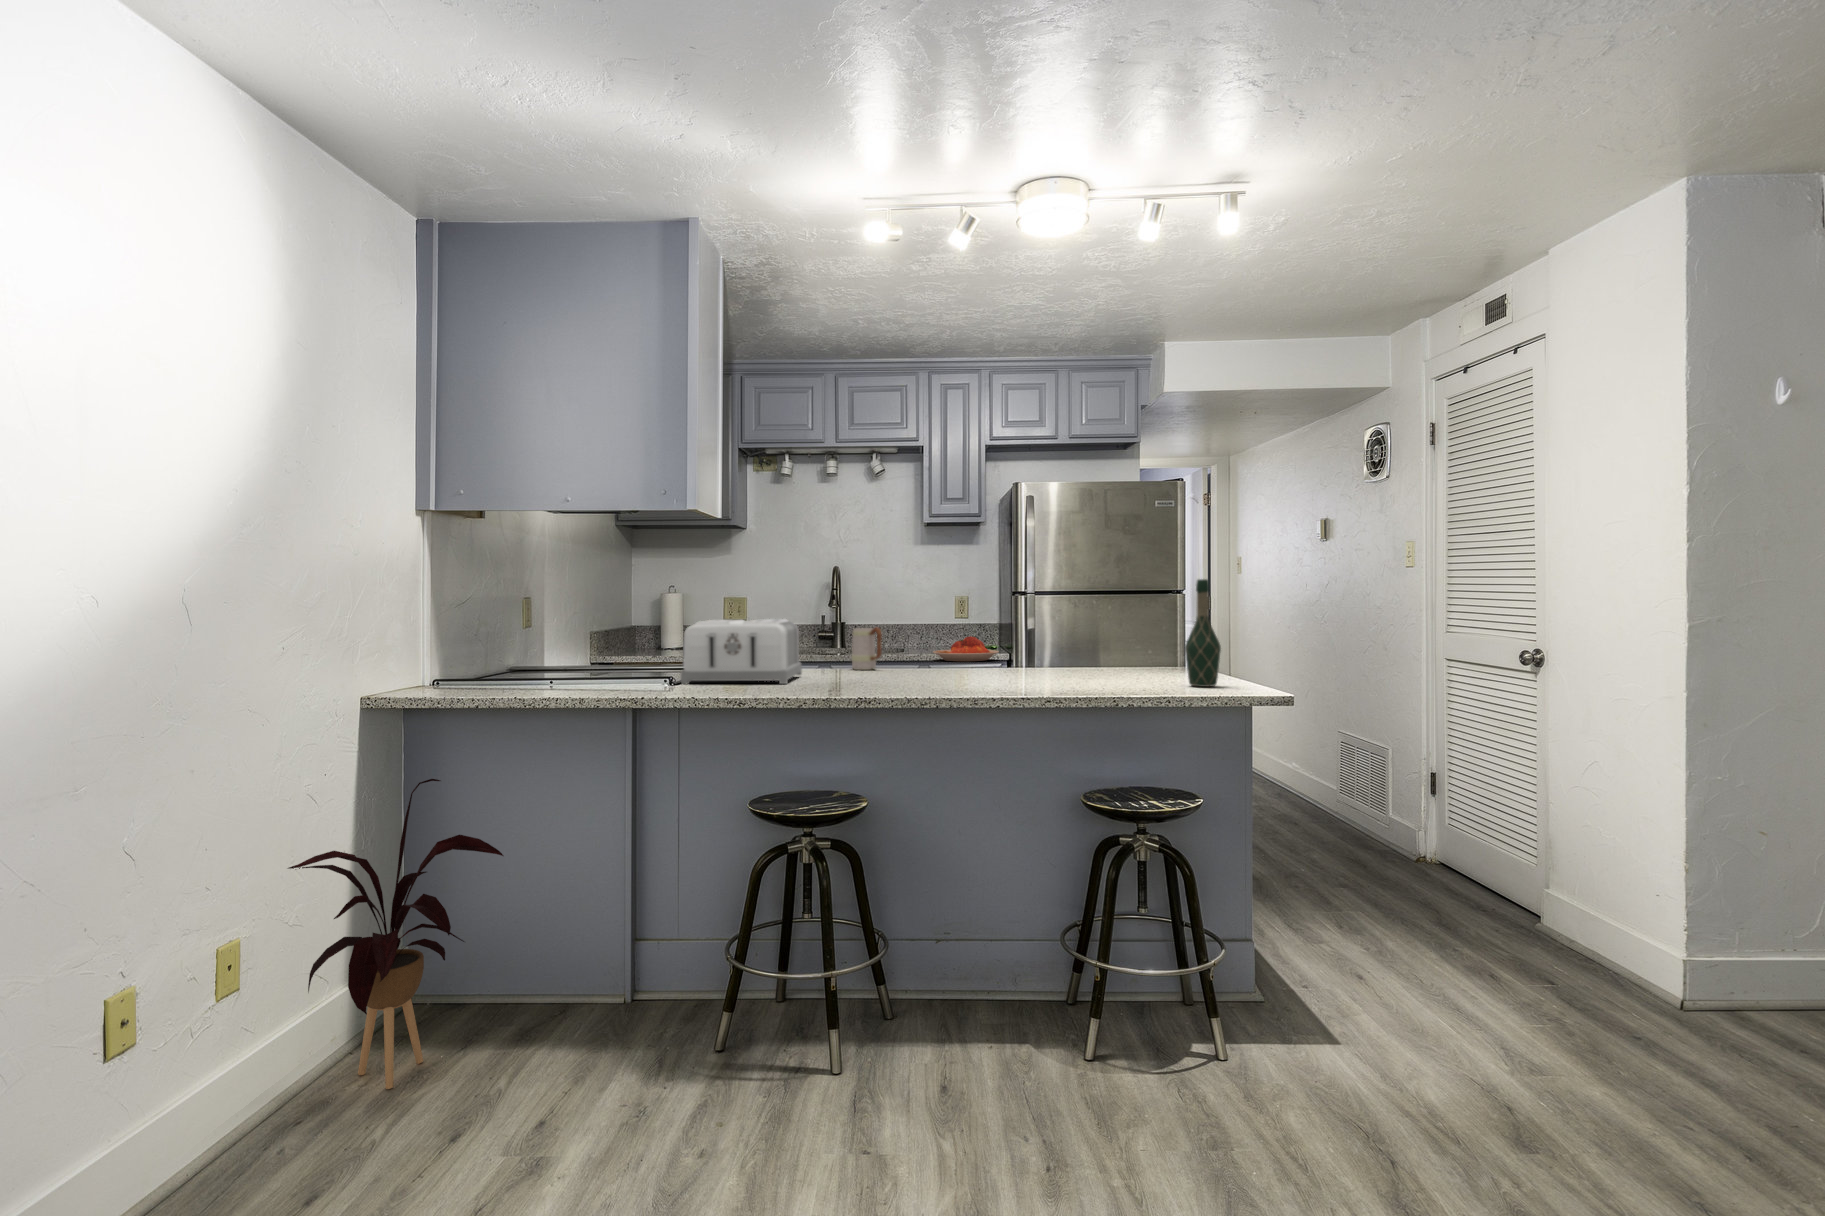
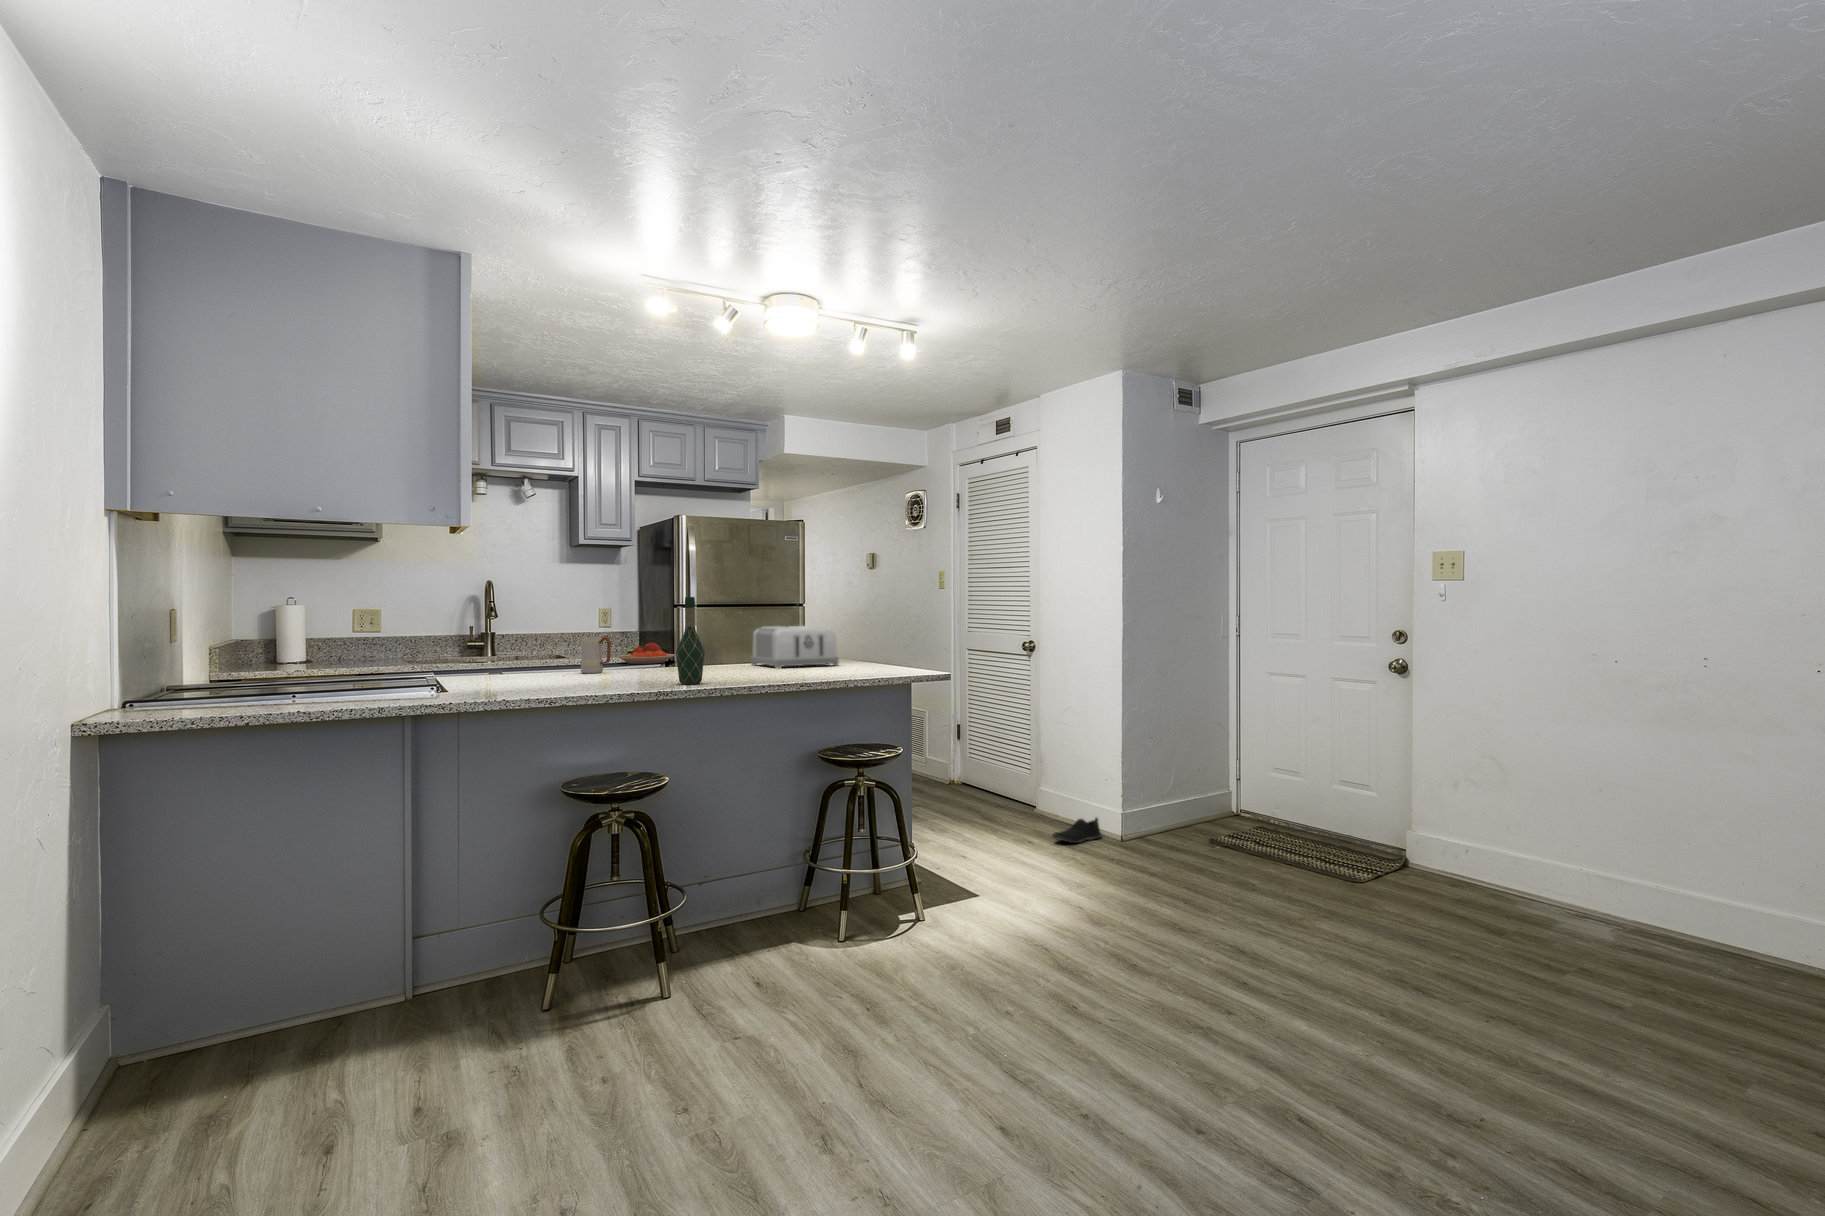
wine bottle: present [1185,579,1221,687] -> present [676,597,705,684]
toaster: present [681,619,802,684] -> present [751,626,839,669]
house plant: present [288,779,503,1089] -> none [93,794,358,1107]
shoe: none [1533,950,1642,991] -> present [1052,818,1101,843]

